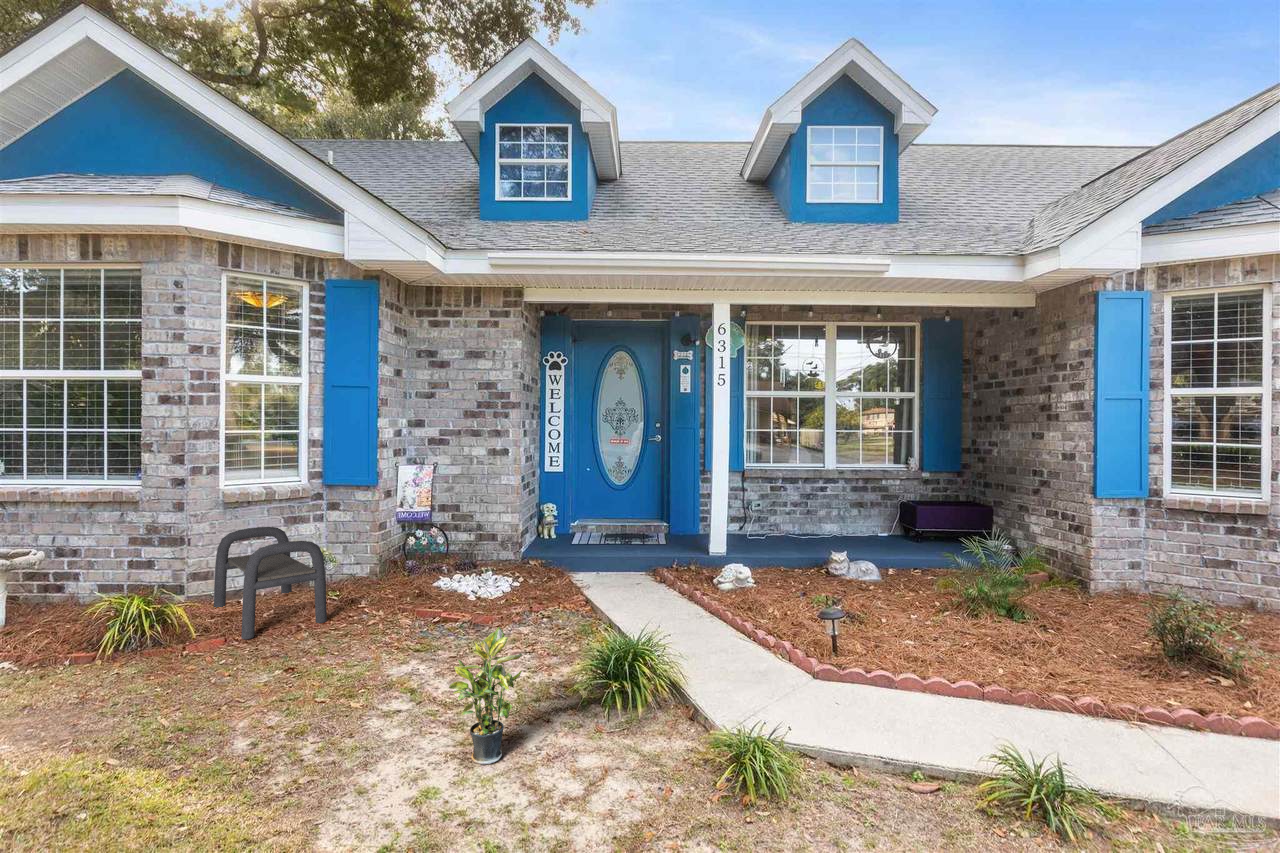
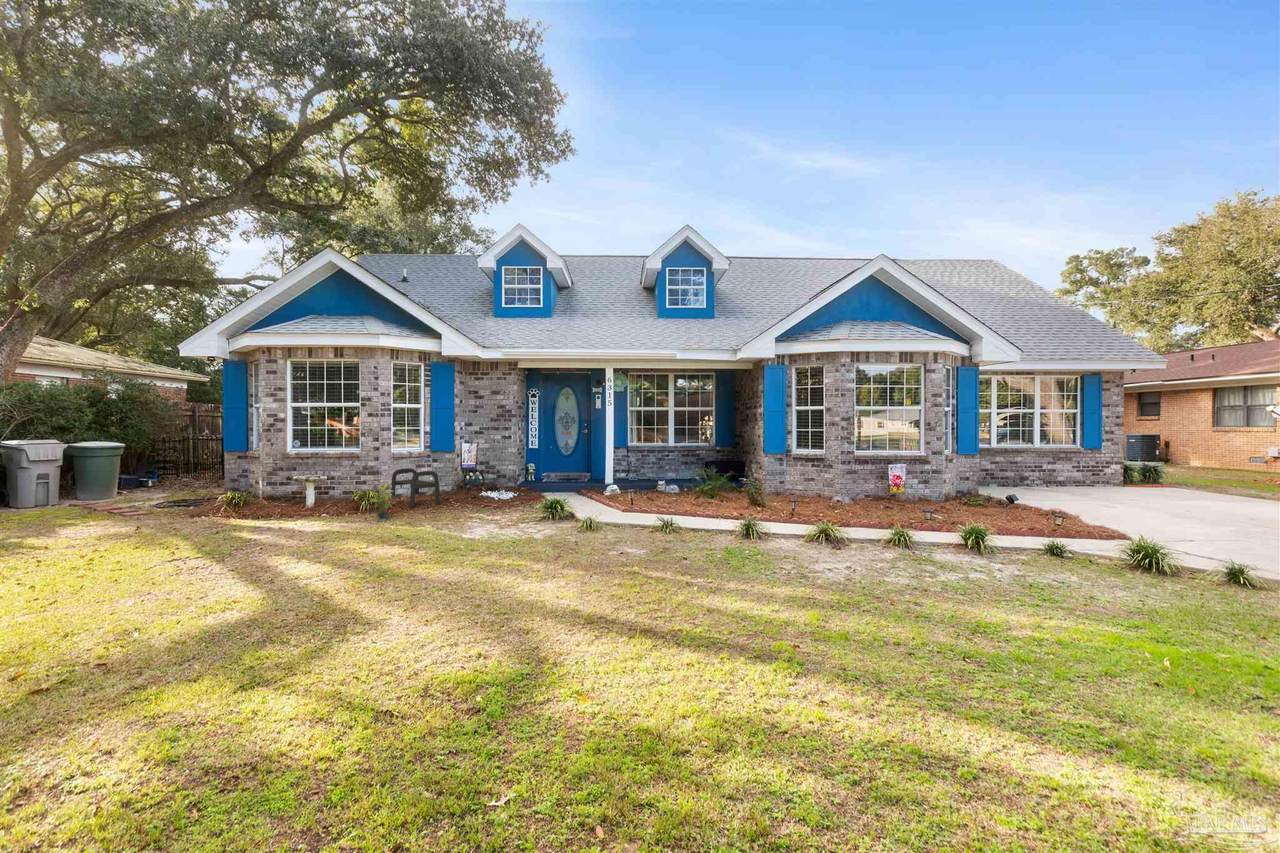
potted plant: present [449,627,522,765] -> present [371,484,392,521]

